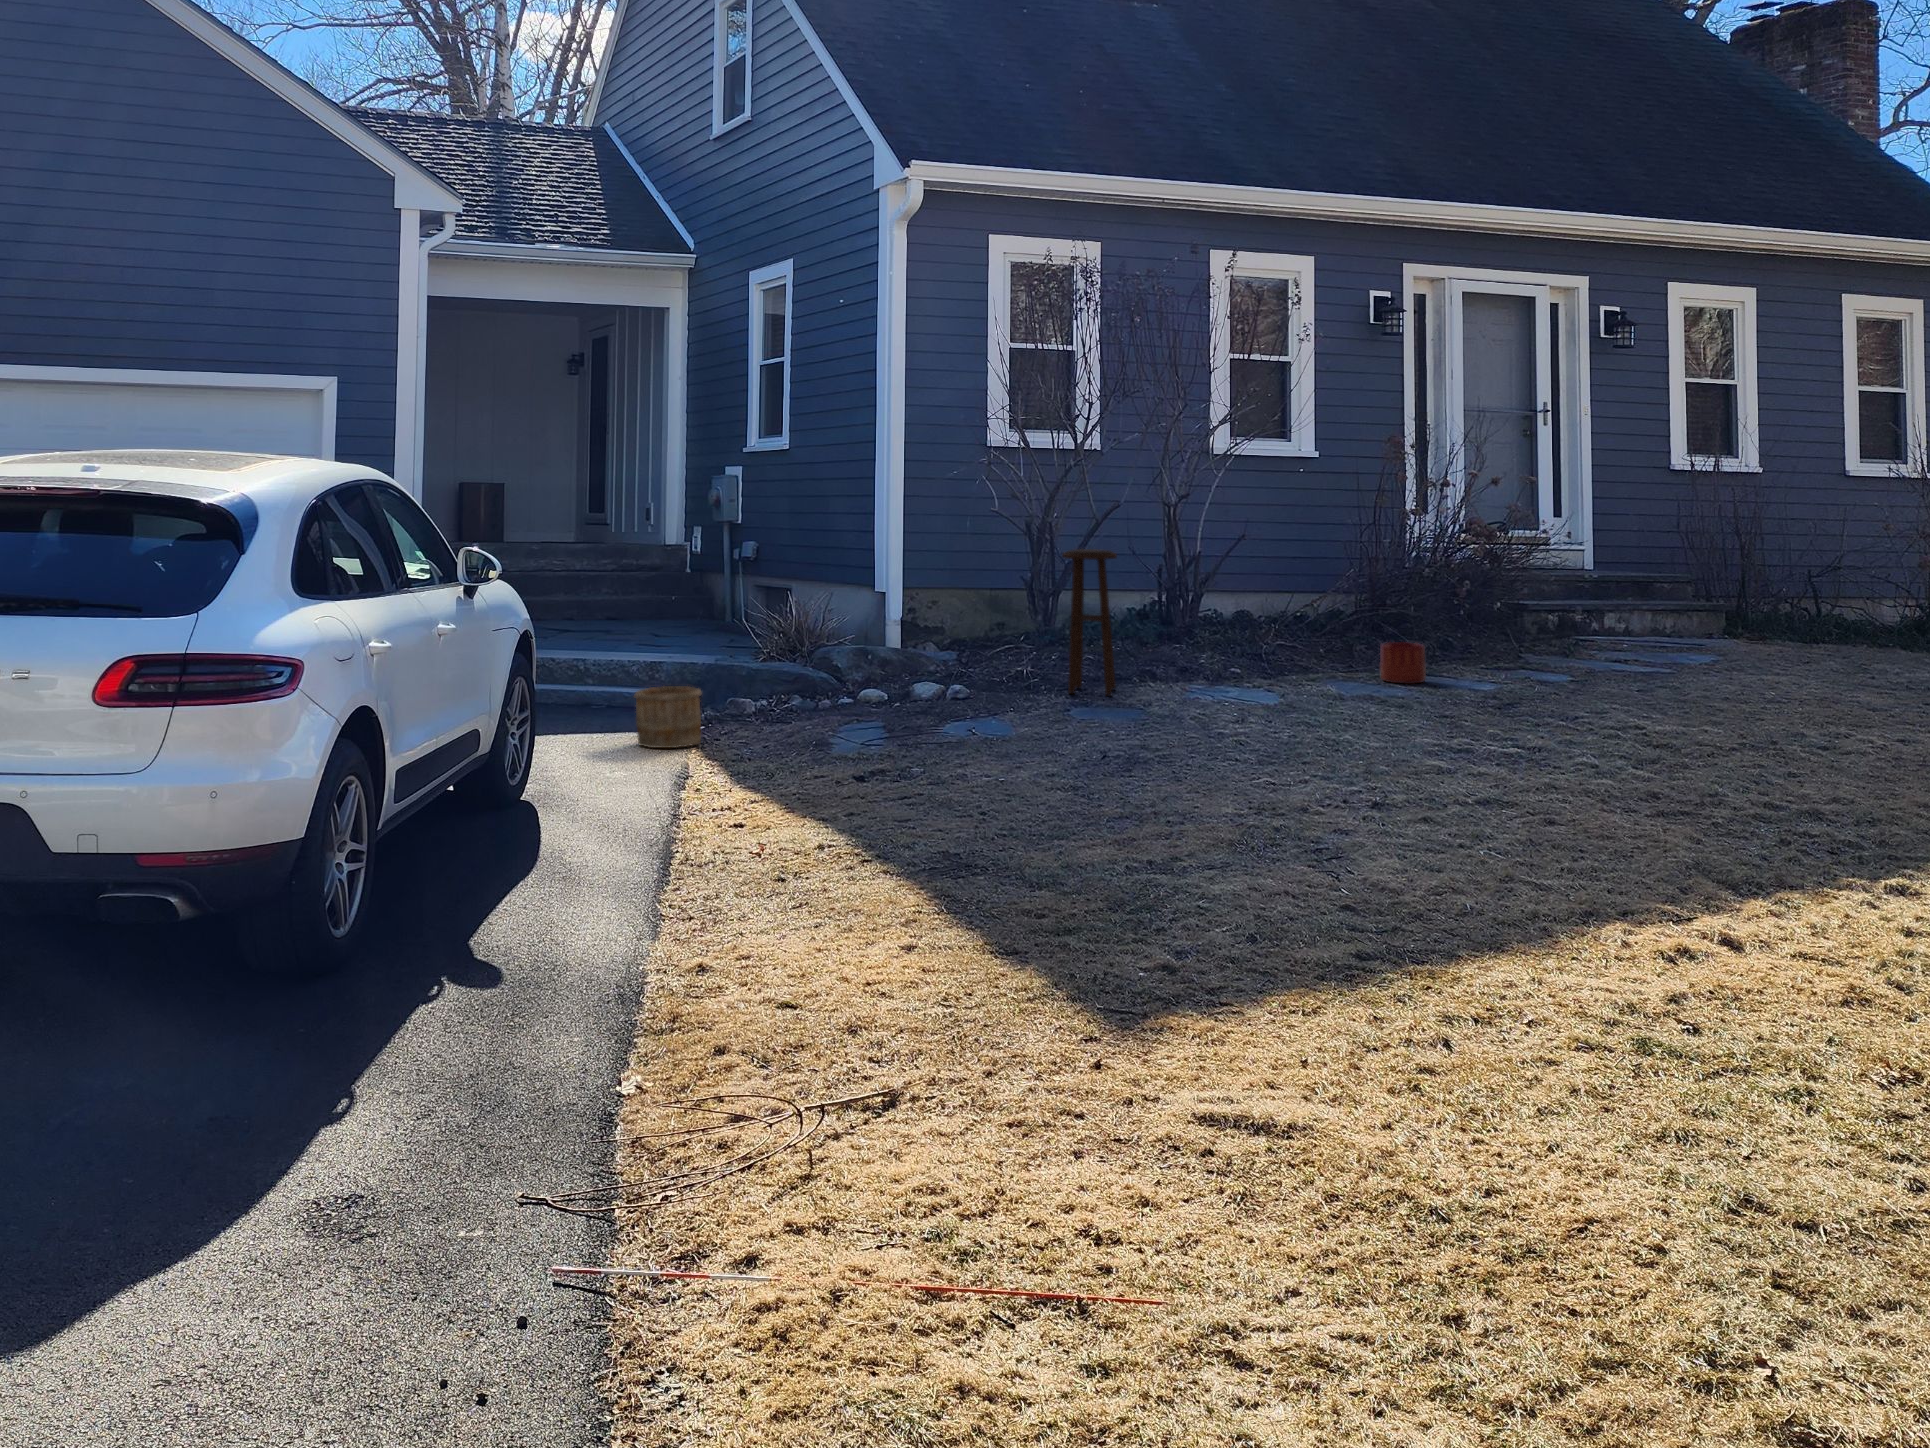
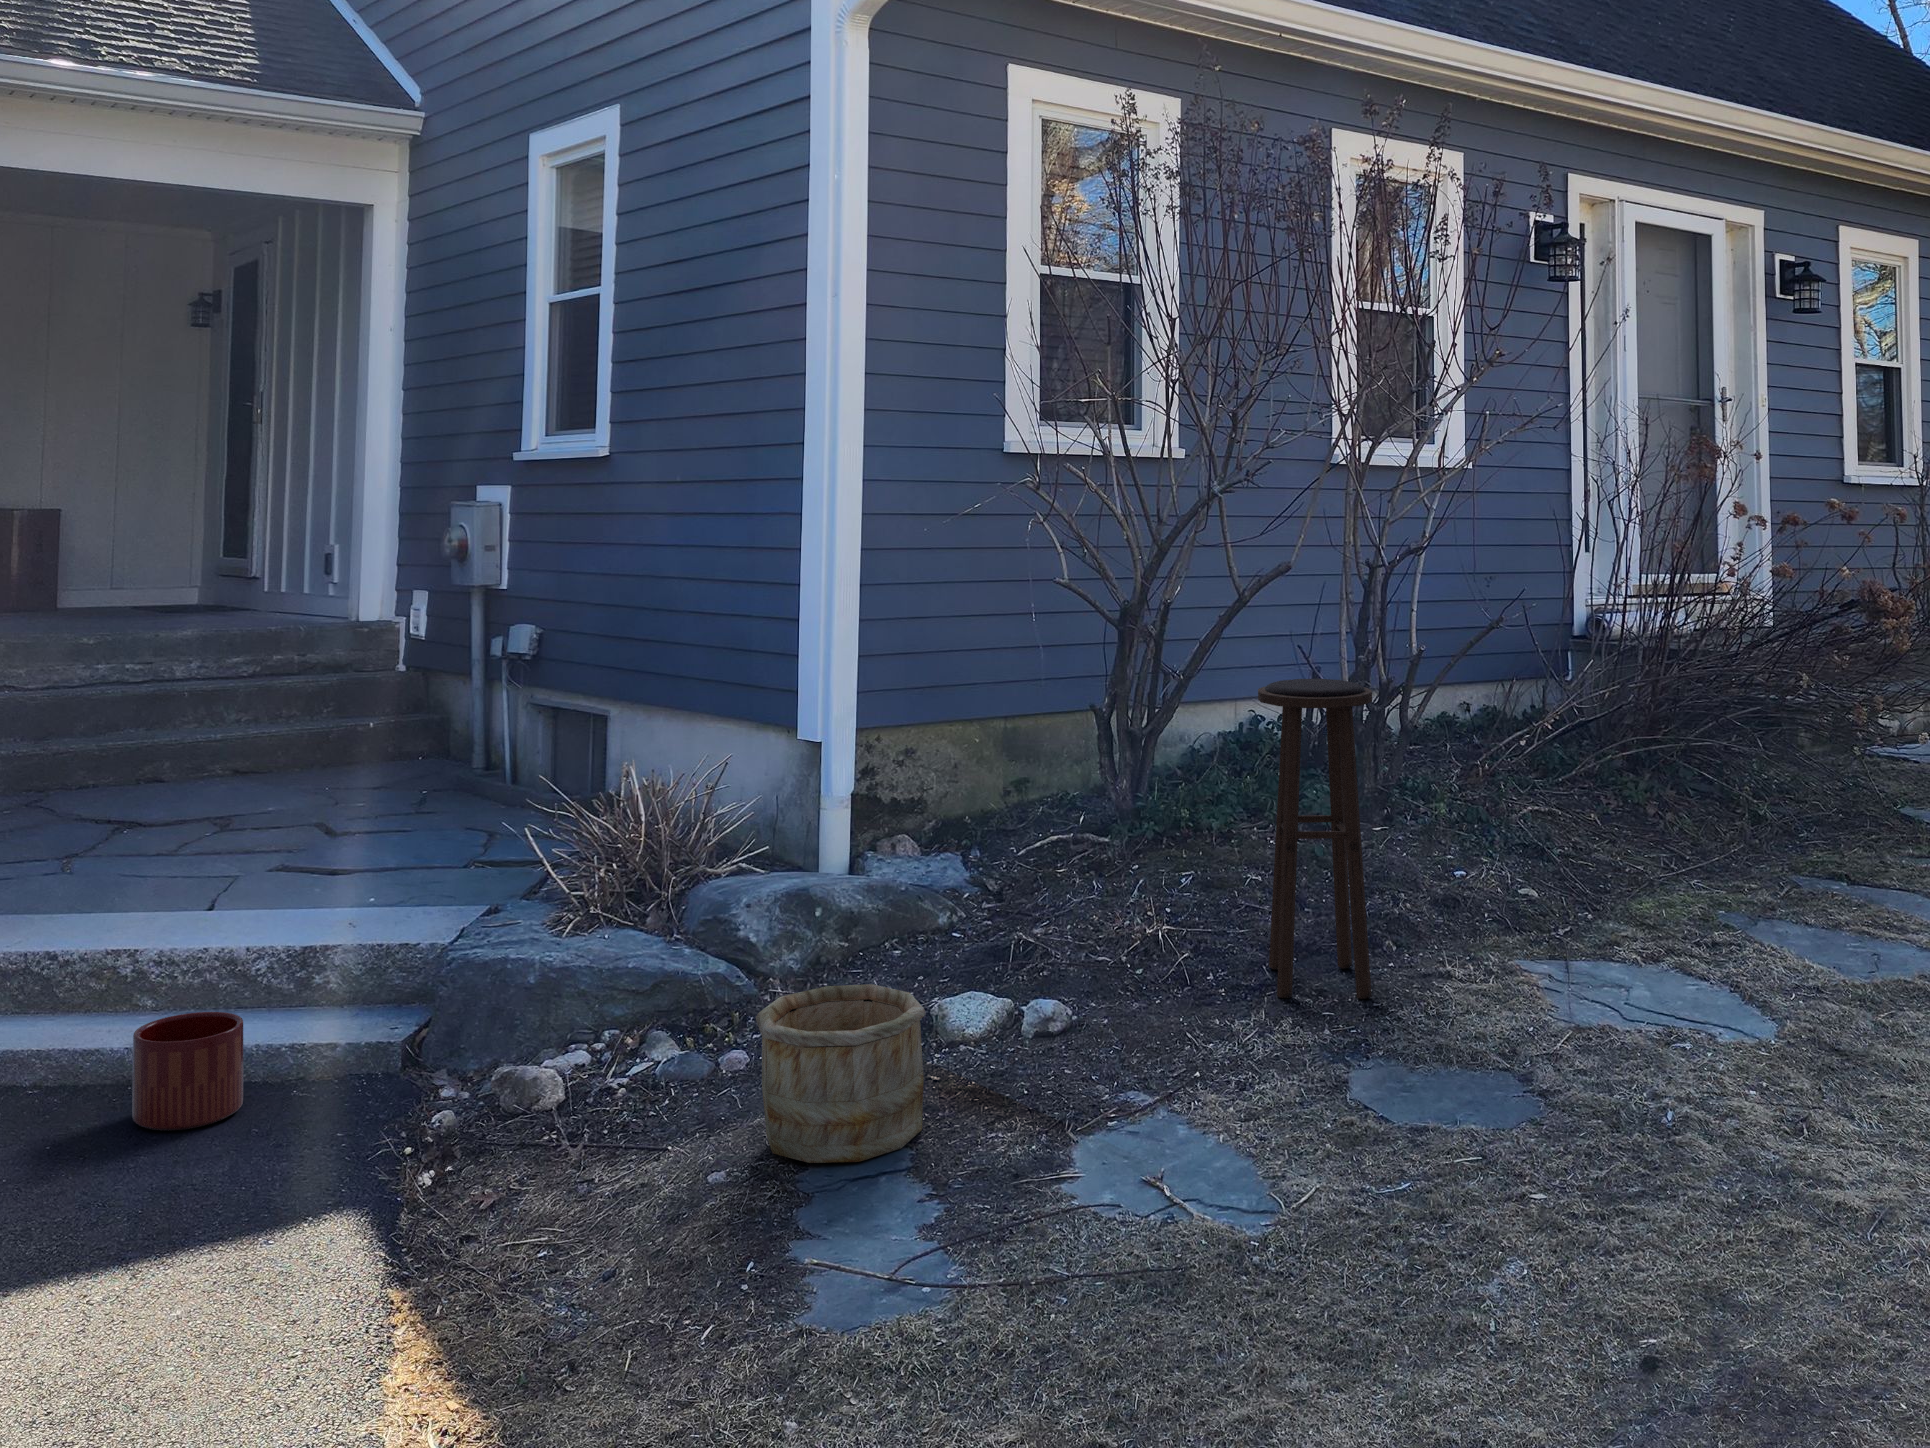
planter: present [1380,642,1426,684] -> present [132,1012,243,1131]
wooden bucket: present [633,686,701,748] -> present [756,984,925,1163]

